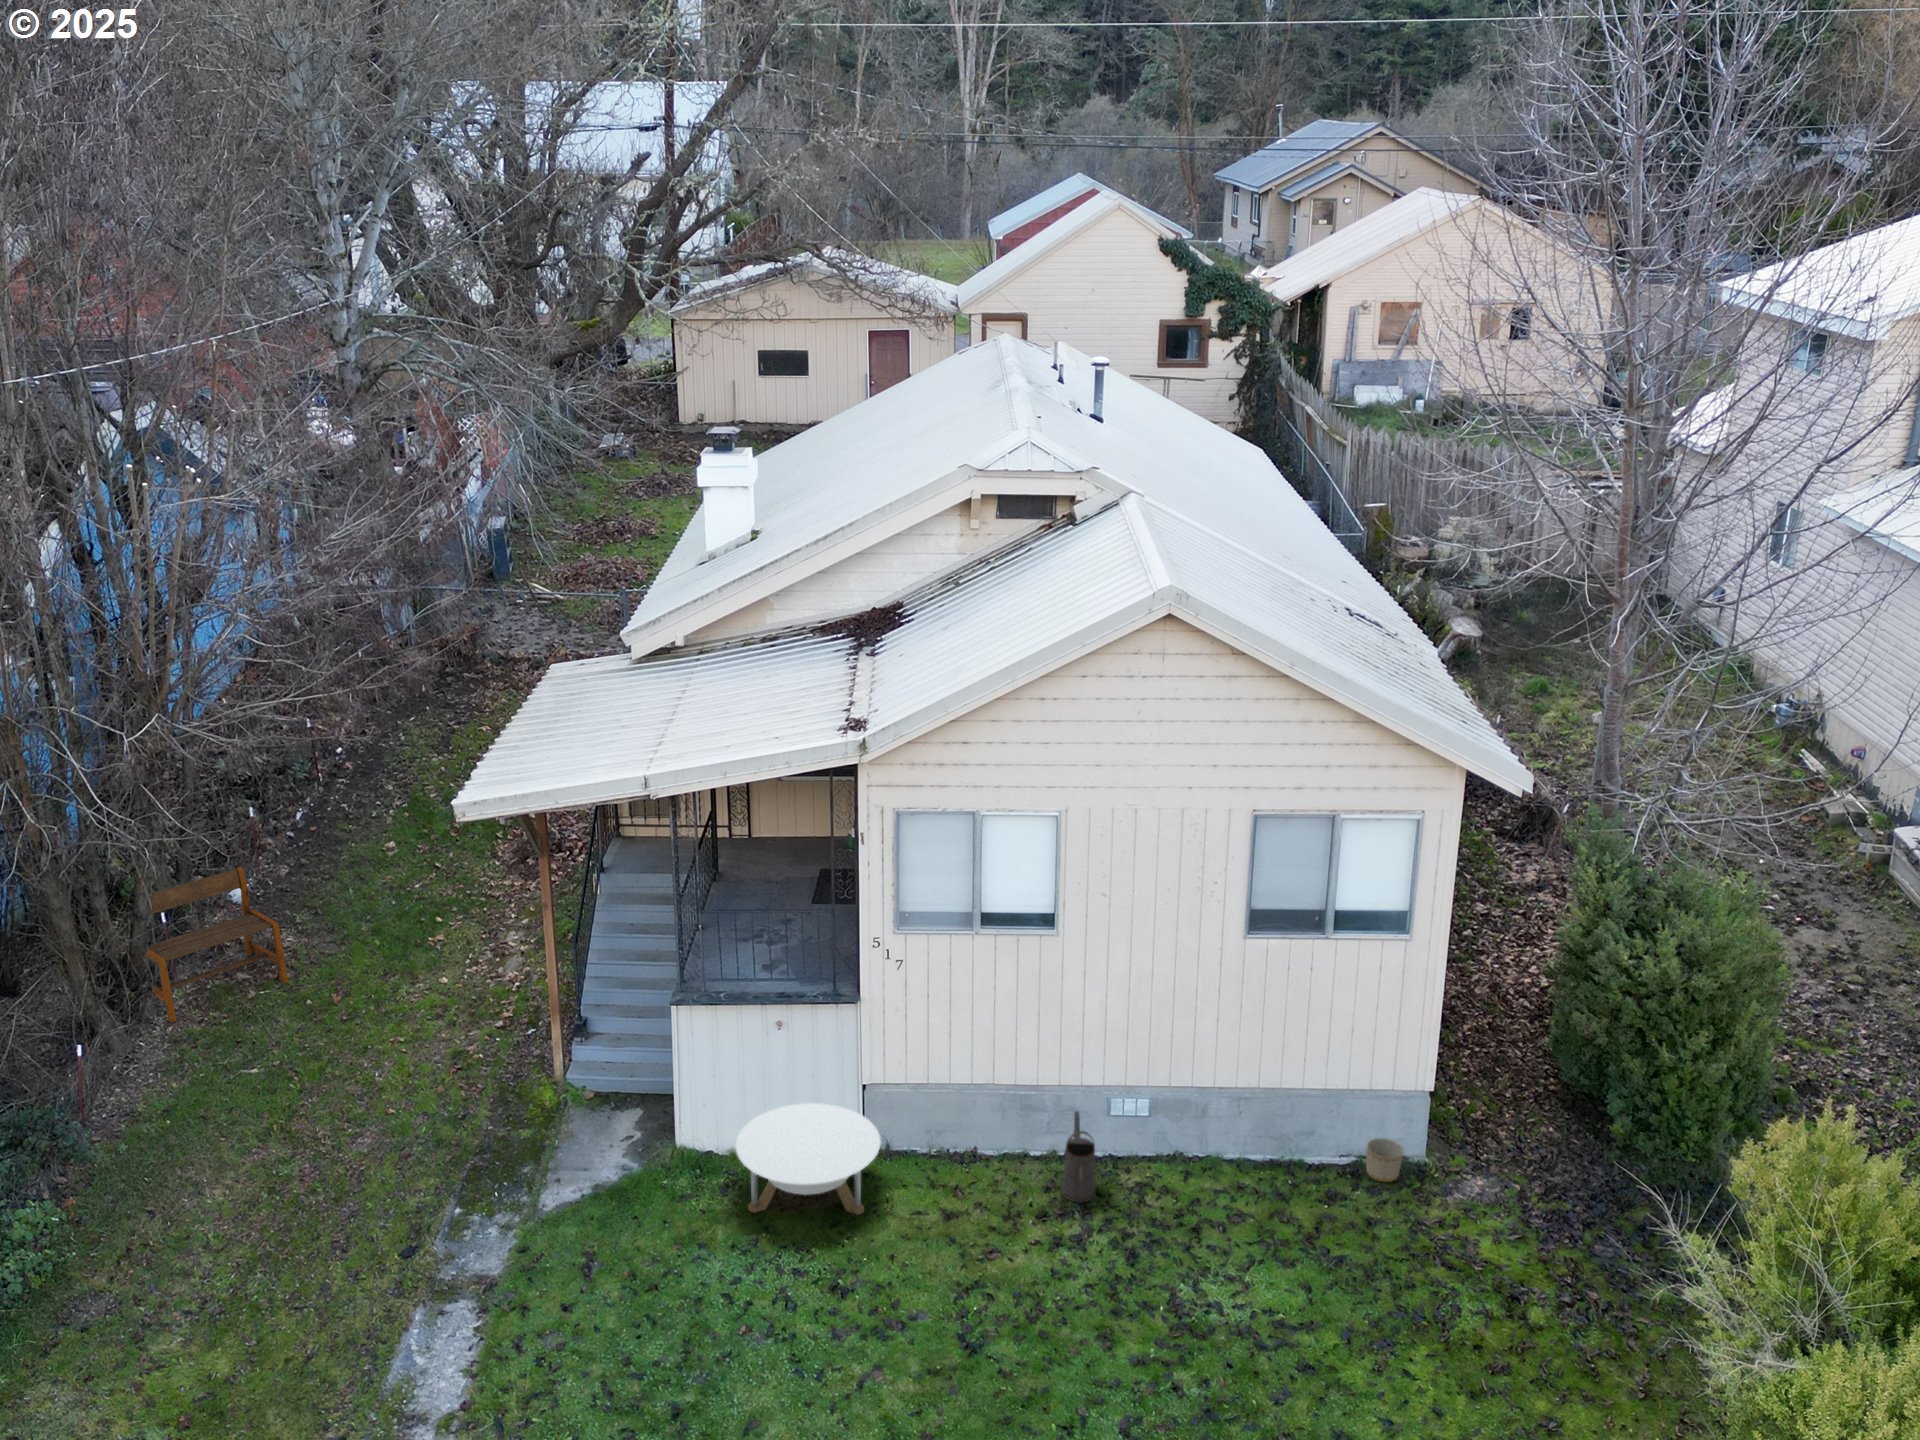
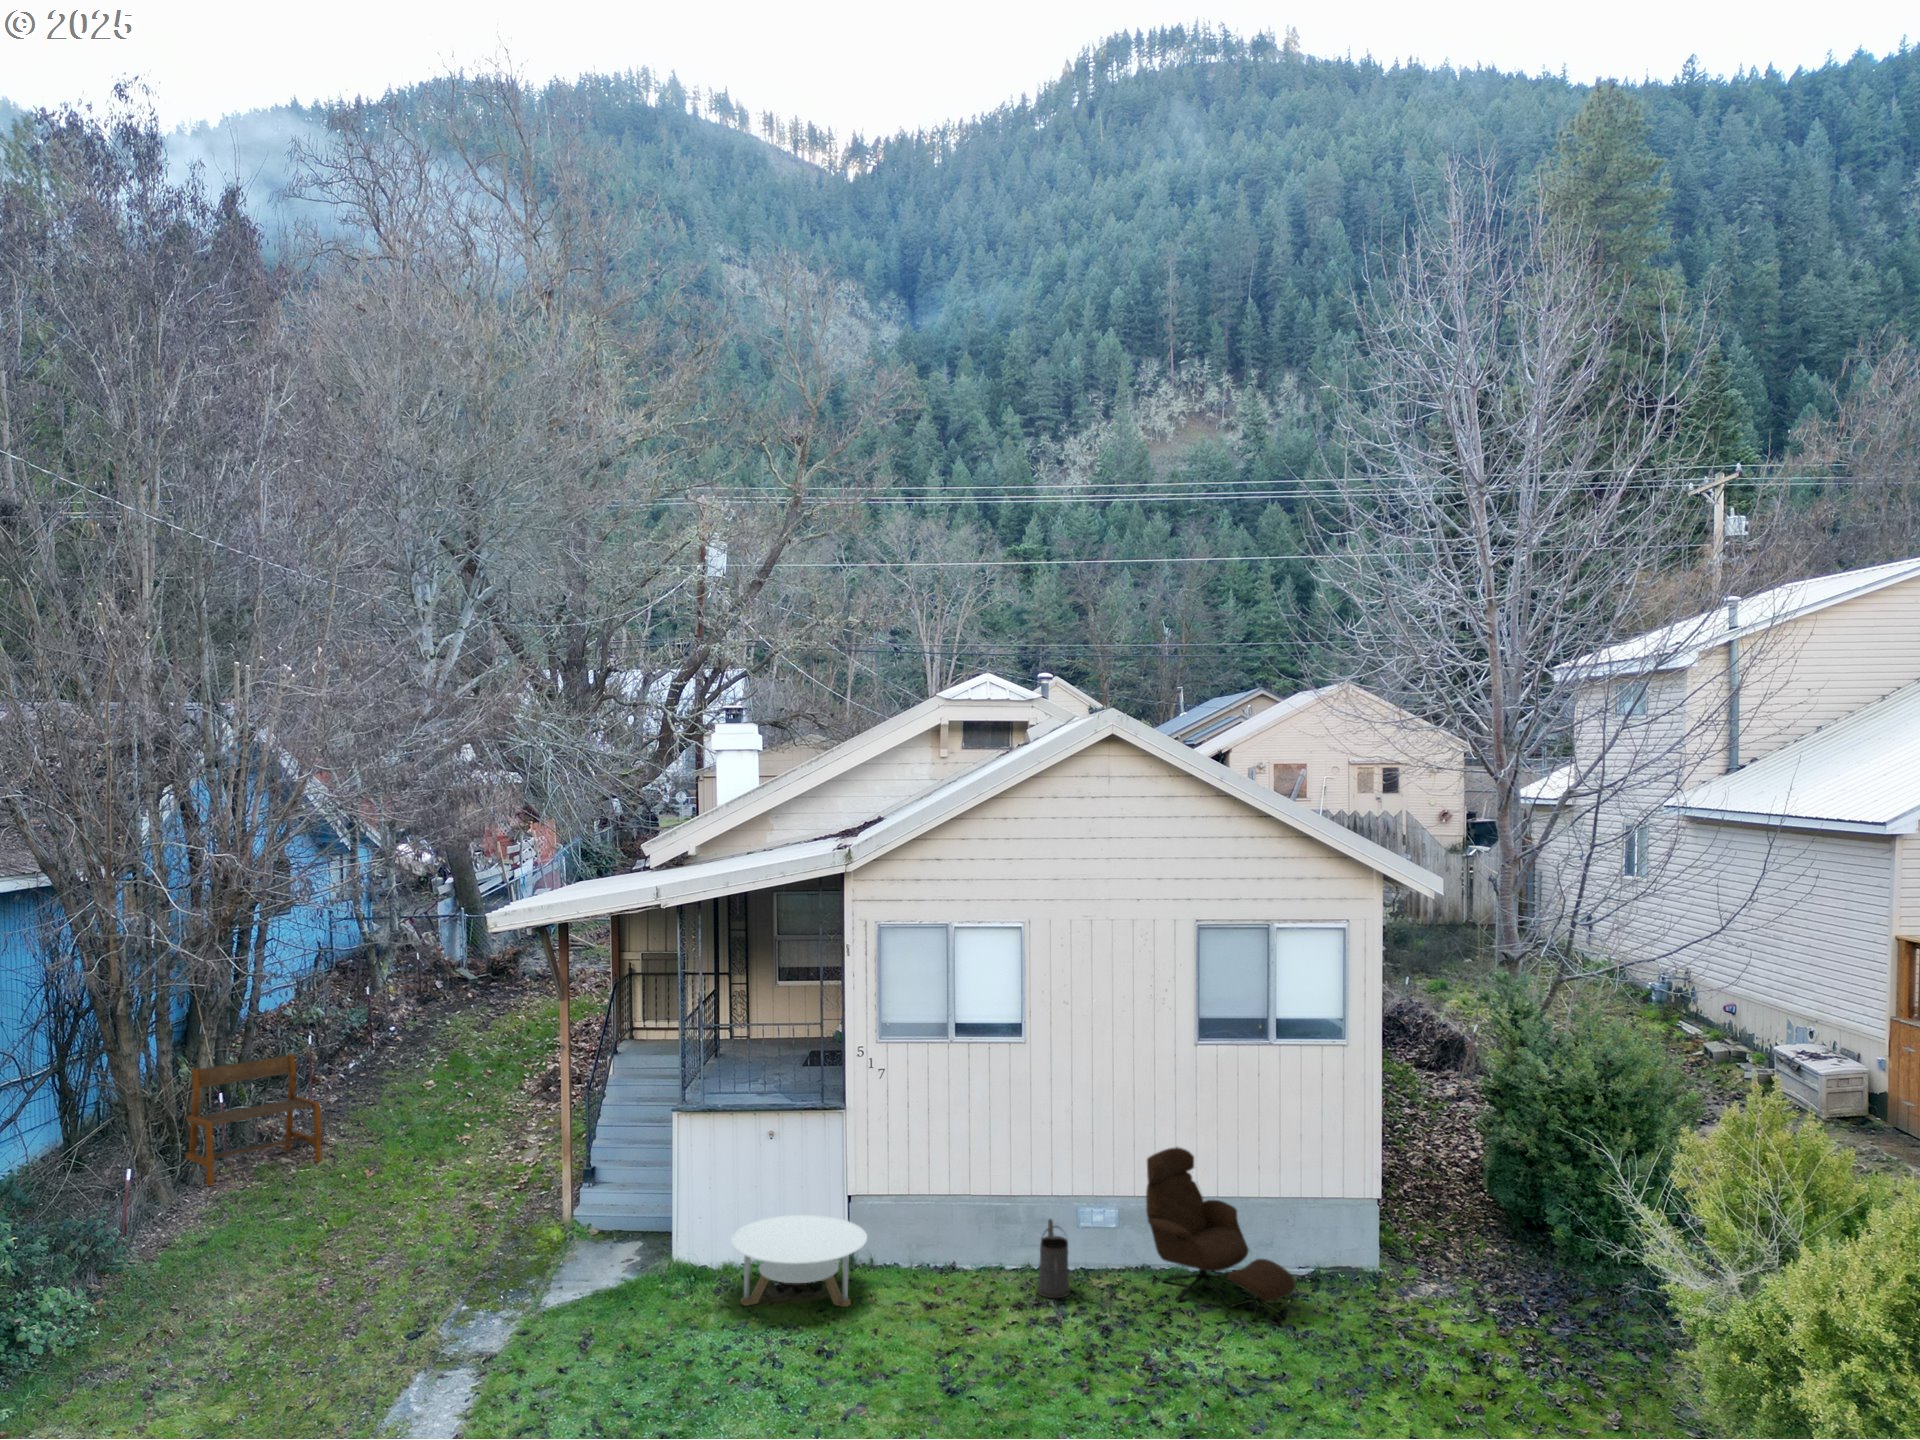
lounge chair: none [1181,1040,1335,1237] -> present [1146,1147,1296,1320]
planter: present [1366,1138,1404,1182] -> none [1322,1245,1357,1284]

